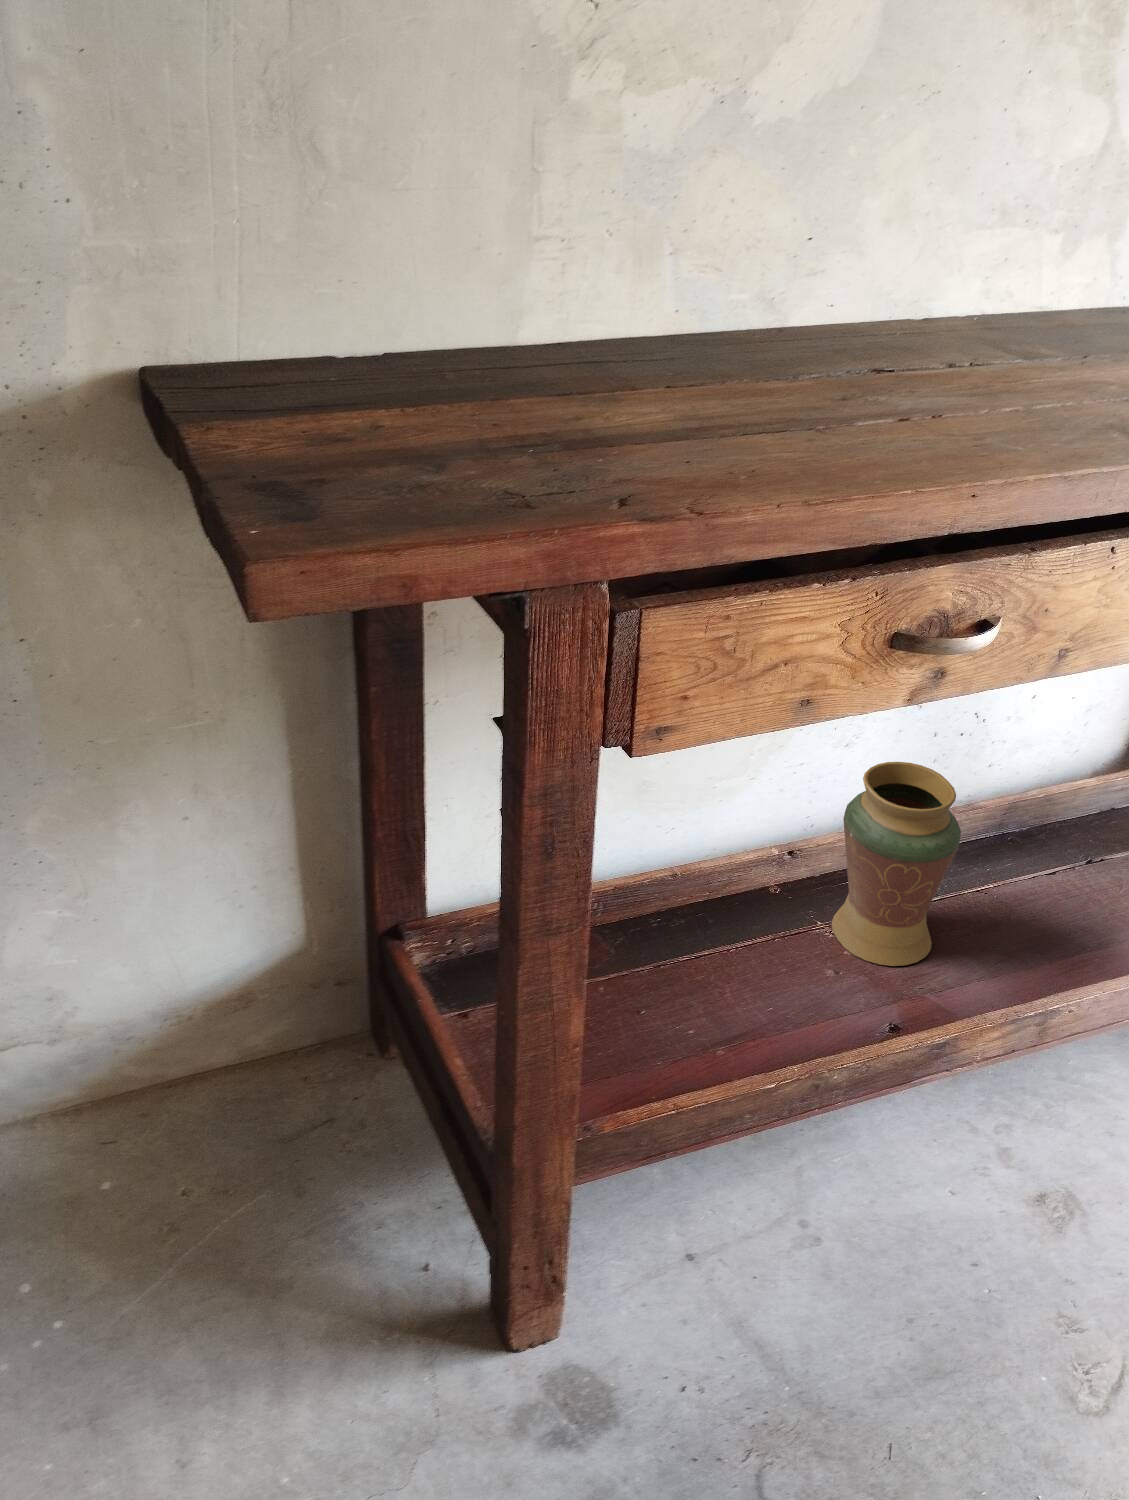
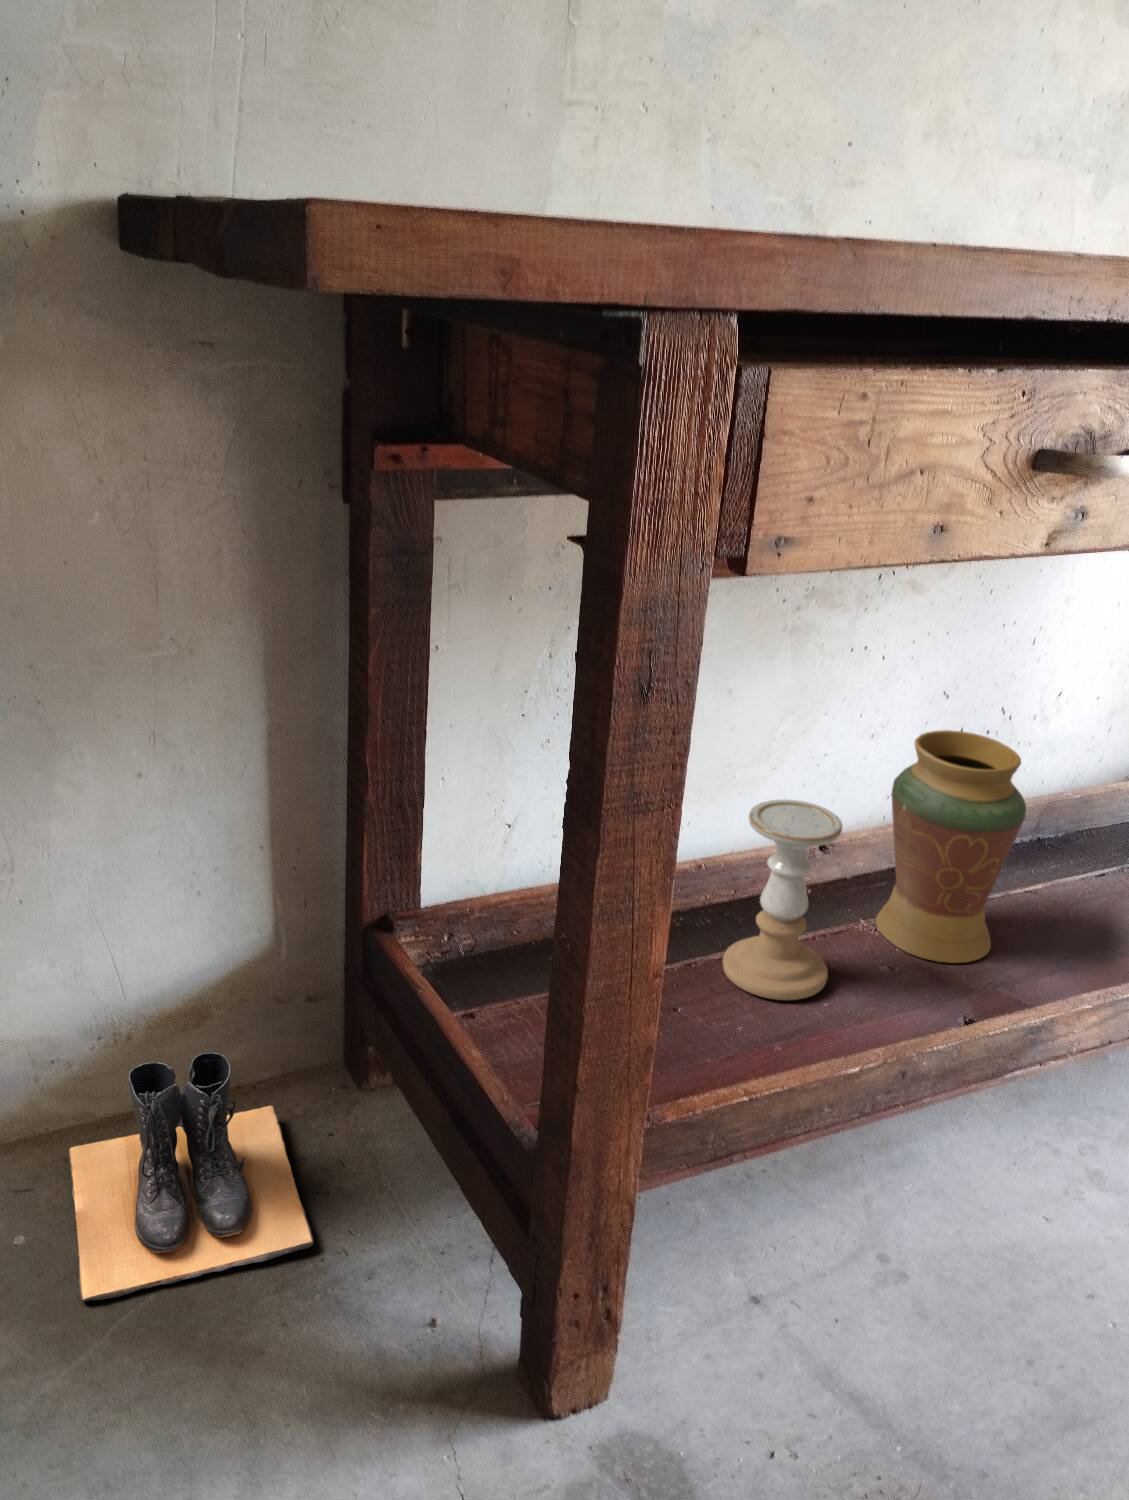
candle holder: none [687,832,786,1003] -> present [723,800,842,1000]
boots: none [145,1041,336,1241] -> present [68,1053,314,1301]

